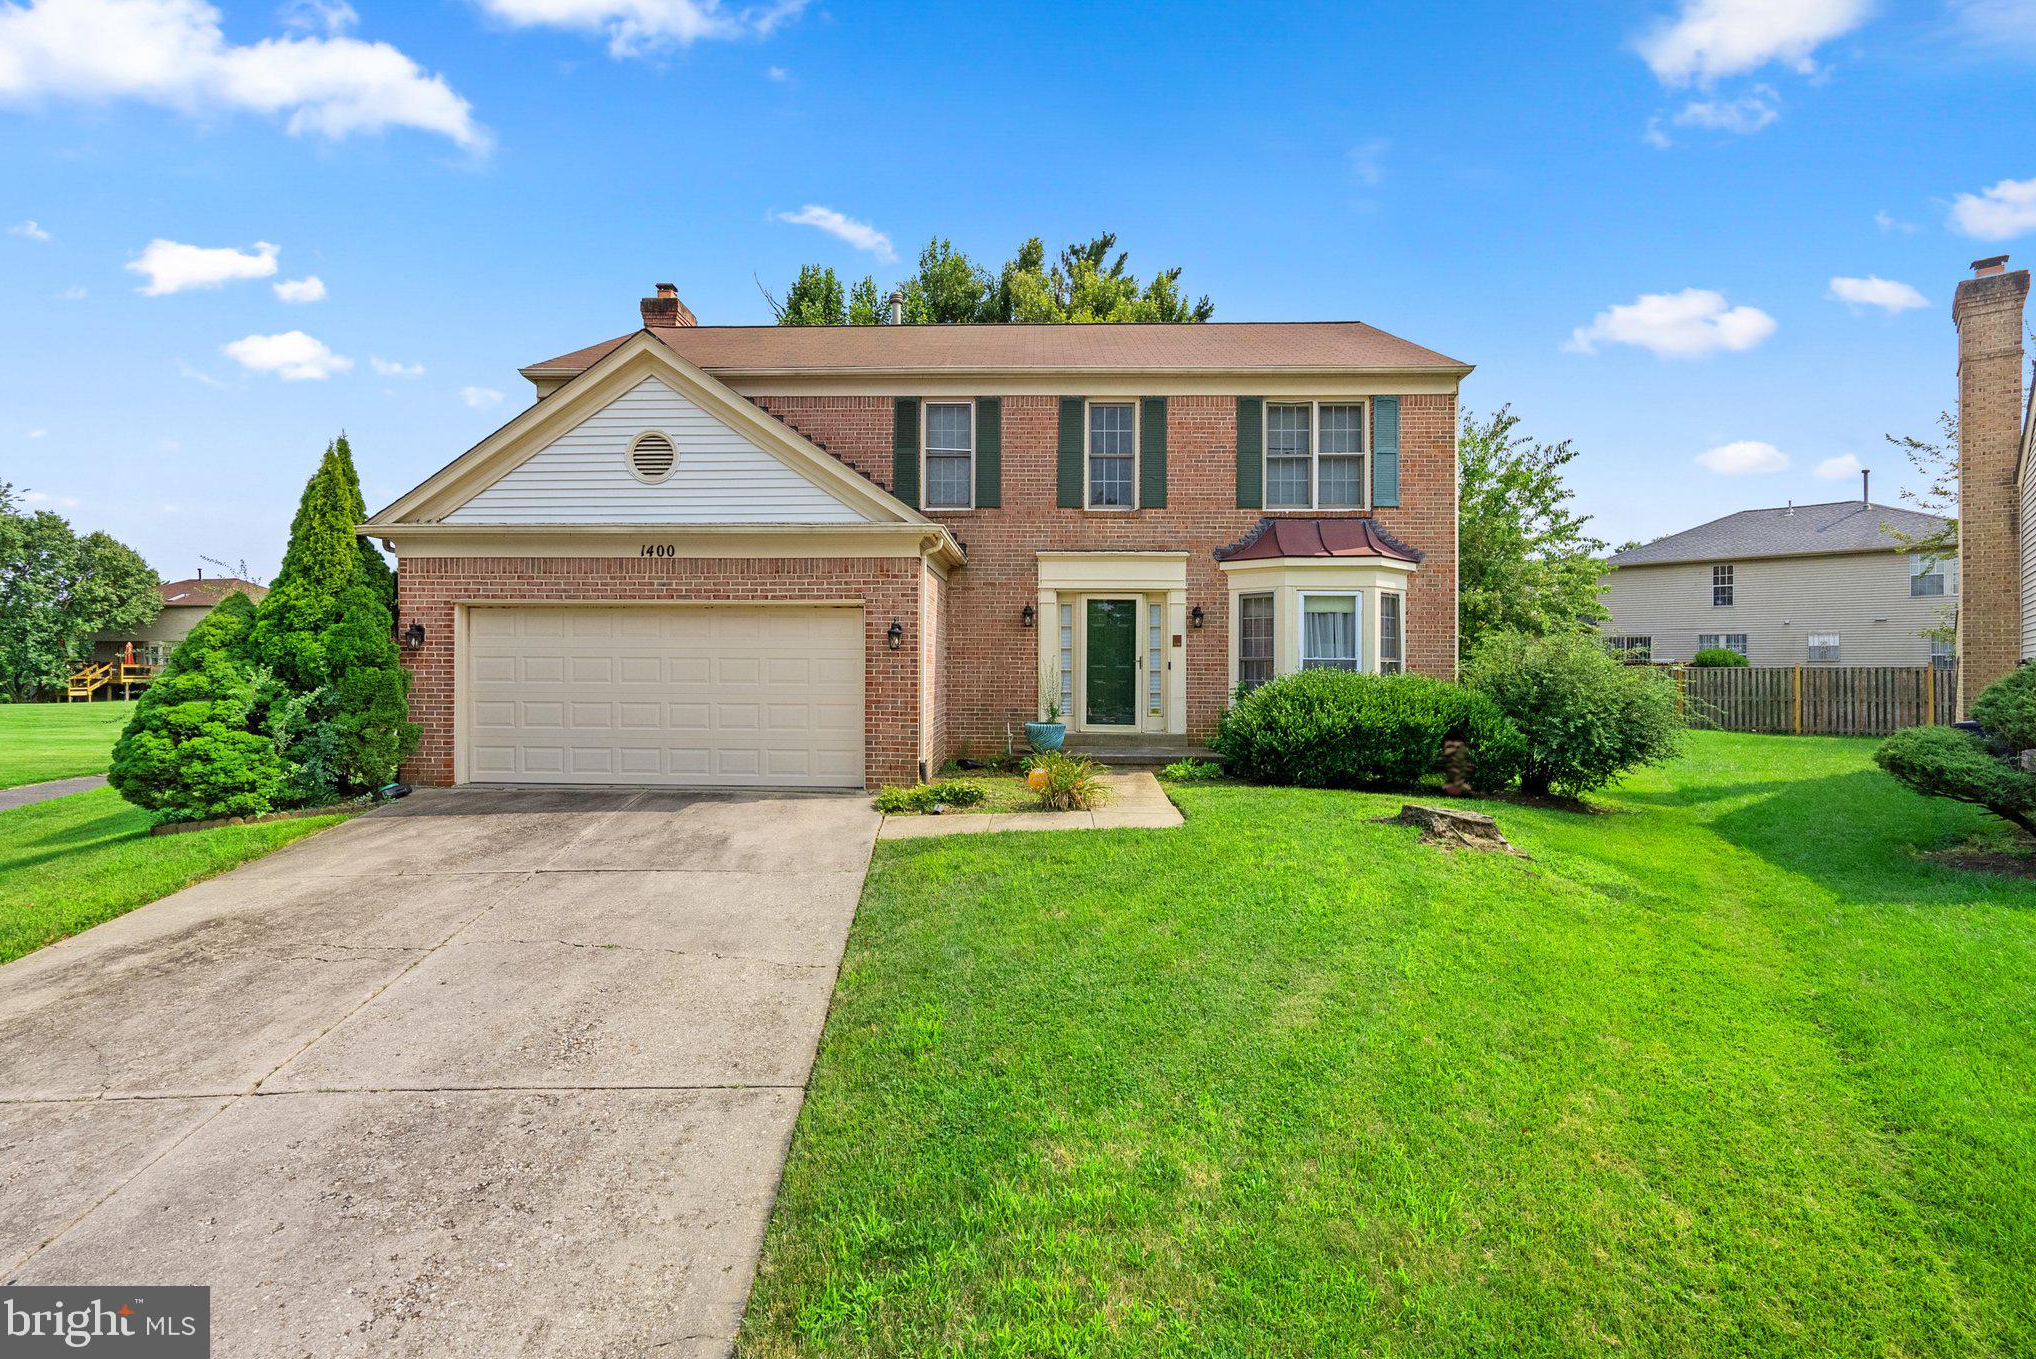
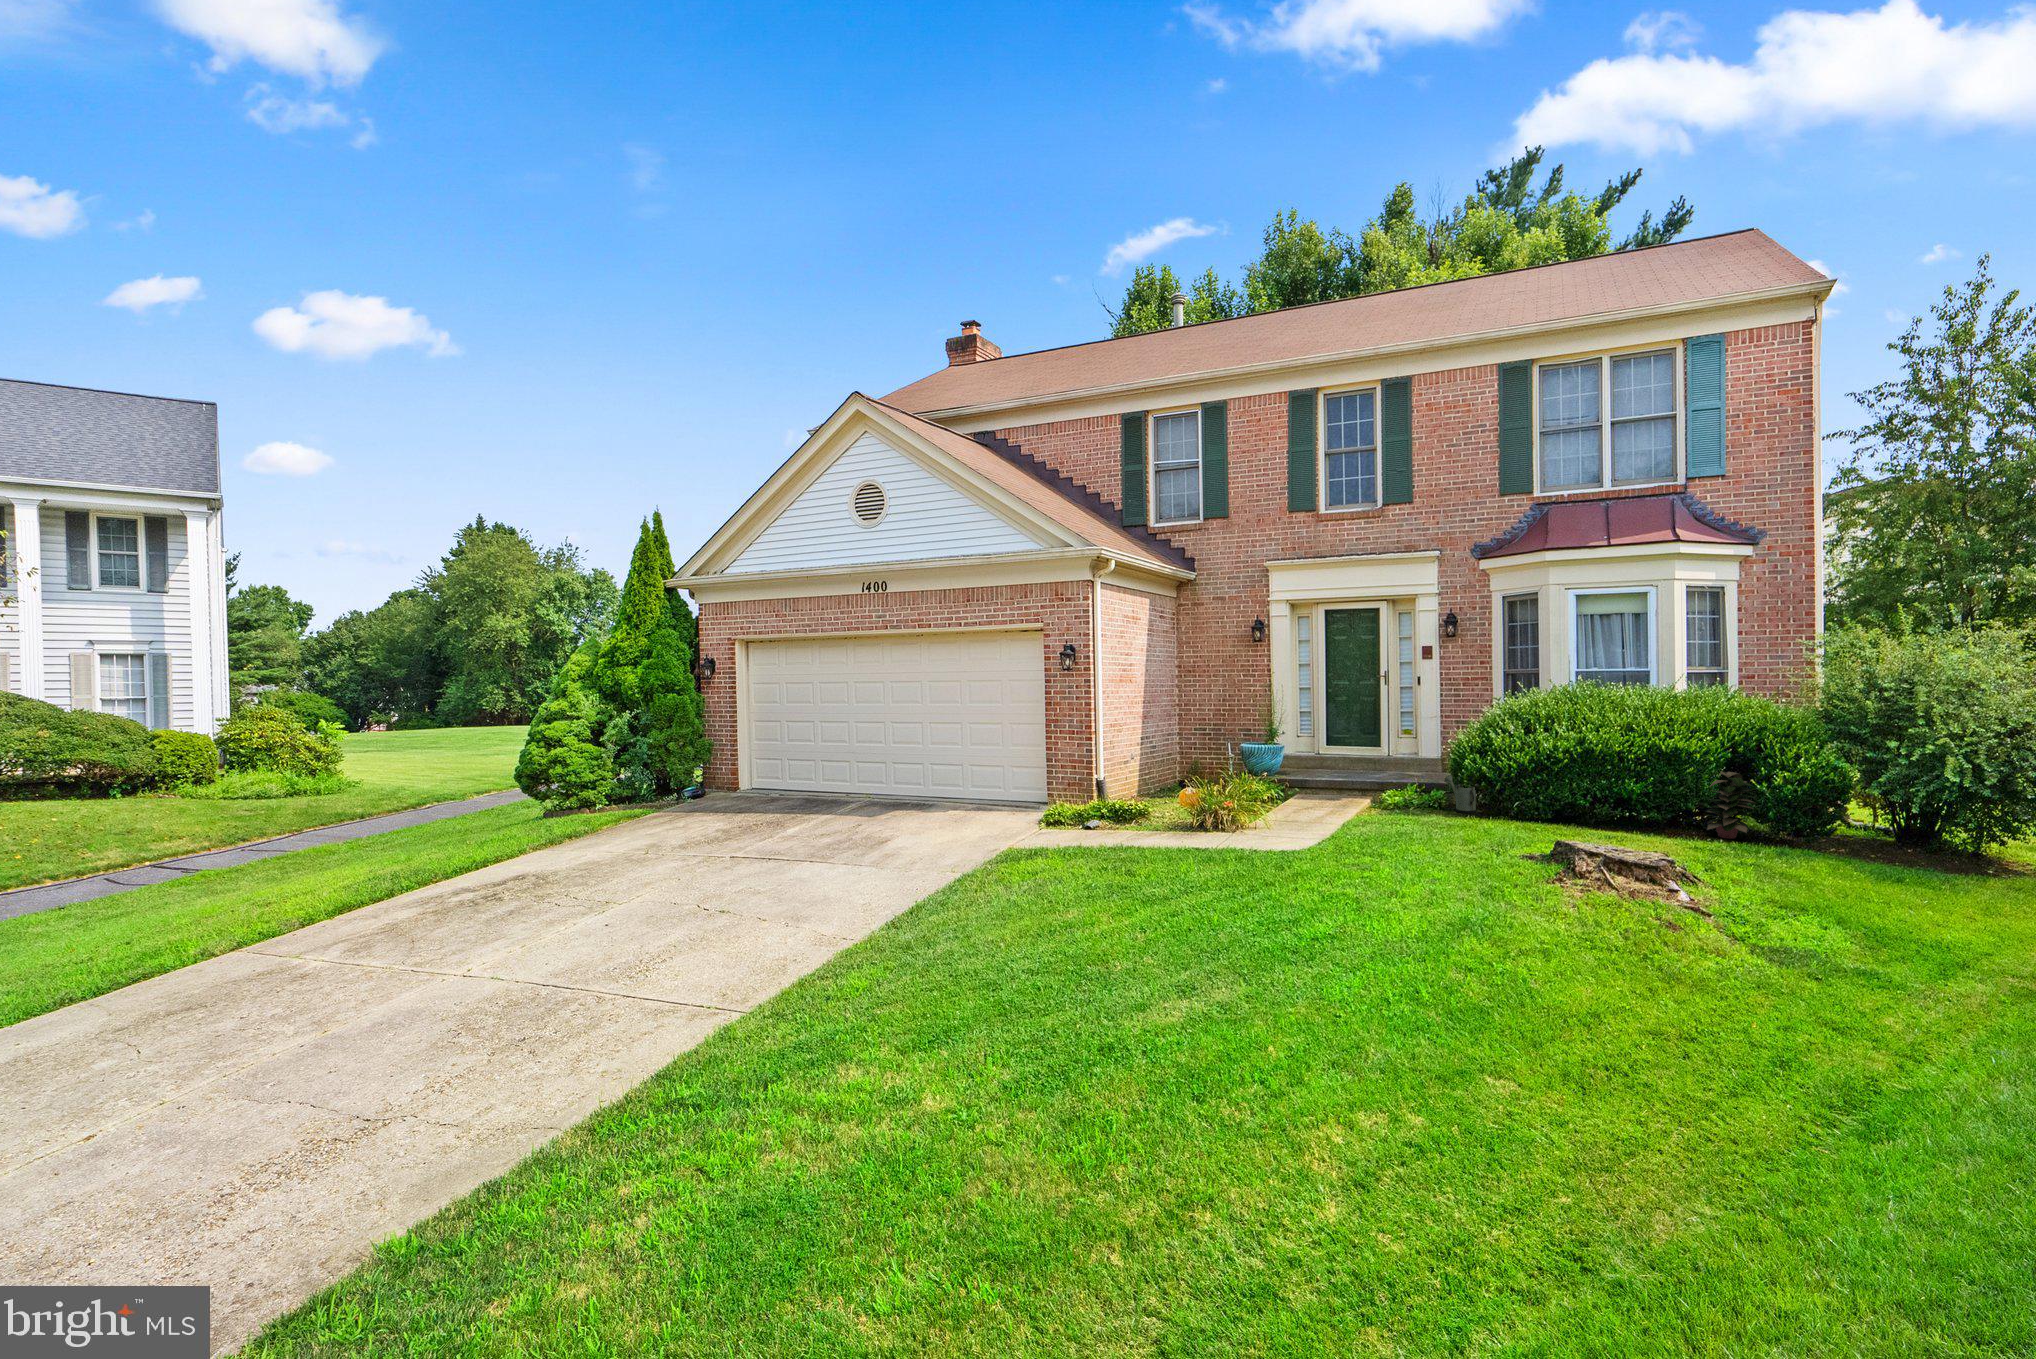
watering can: none [1235,749,1265,782] -> present [1445,775,1476,813]

